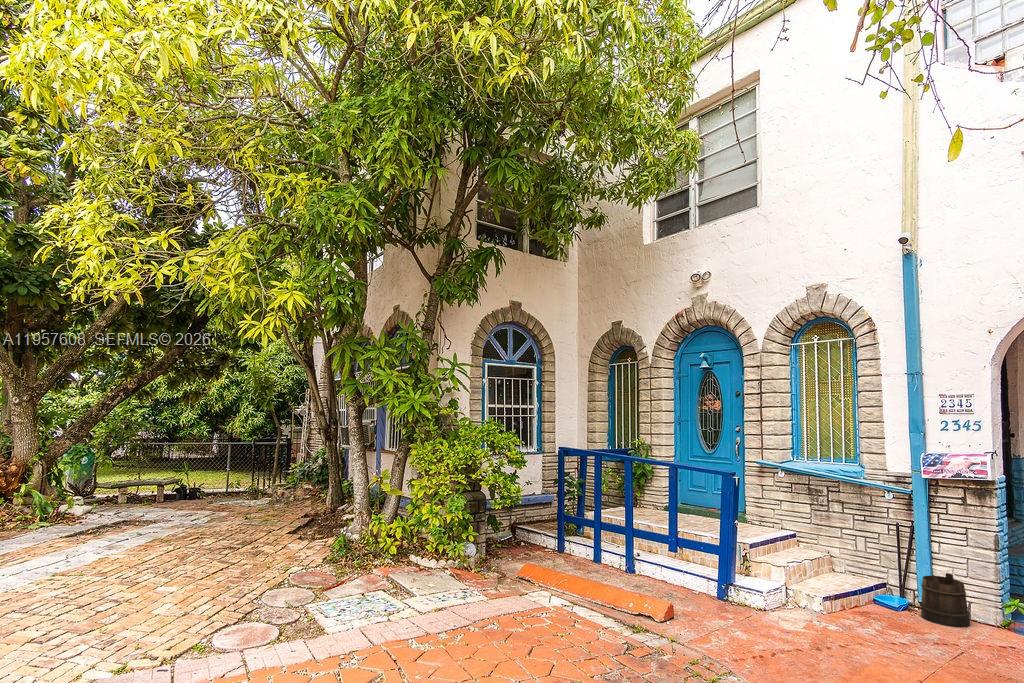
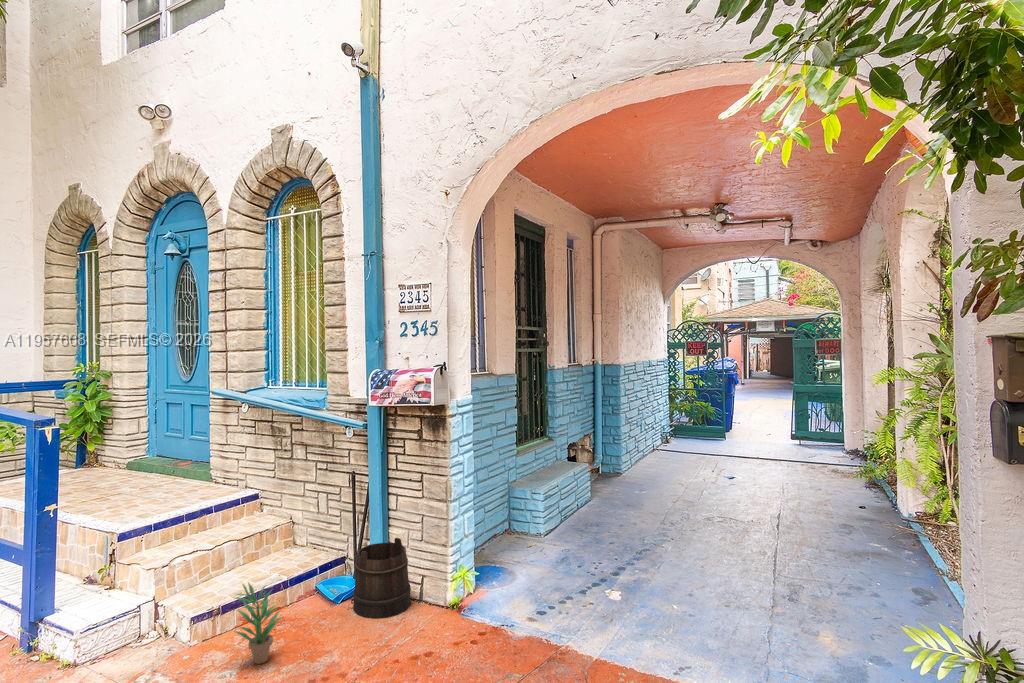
potted plant: none [879,581,911,637] -> present [235,583,280,664]

